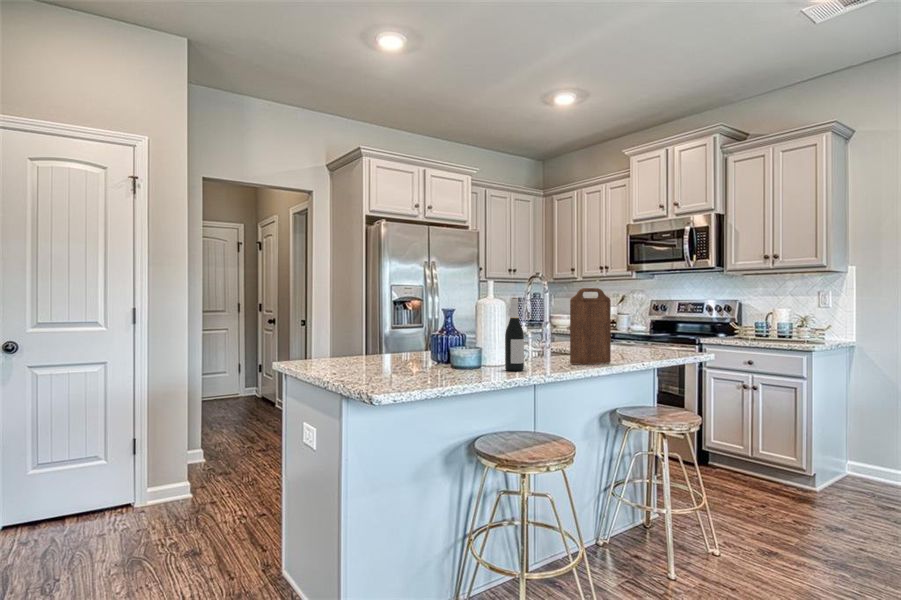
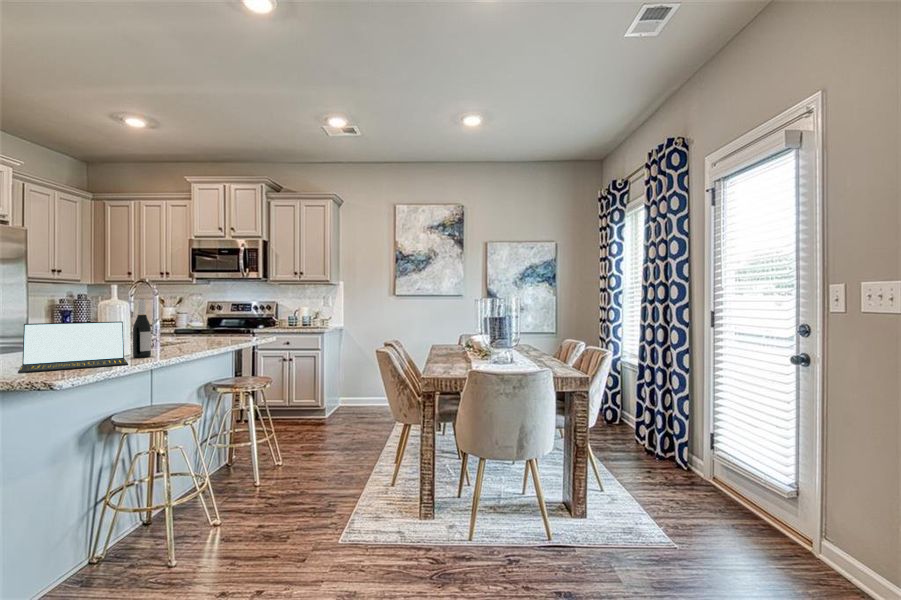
cutting board: present [570,288,611,364] -> none [181,292,212,350]
laptop: none [385,325,491,382] -> present [18,321,128,373]

